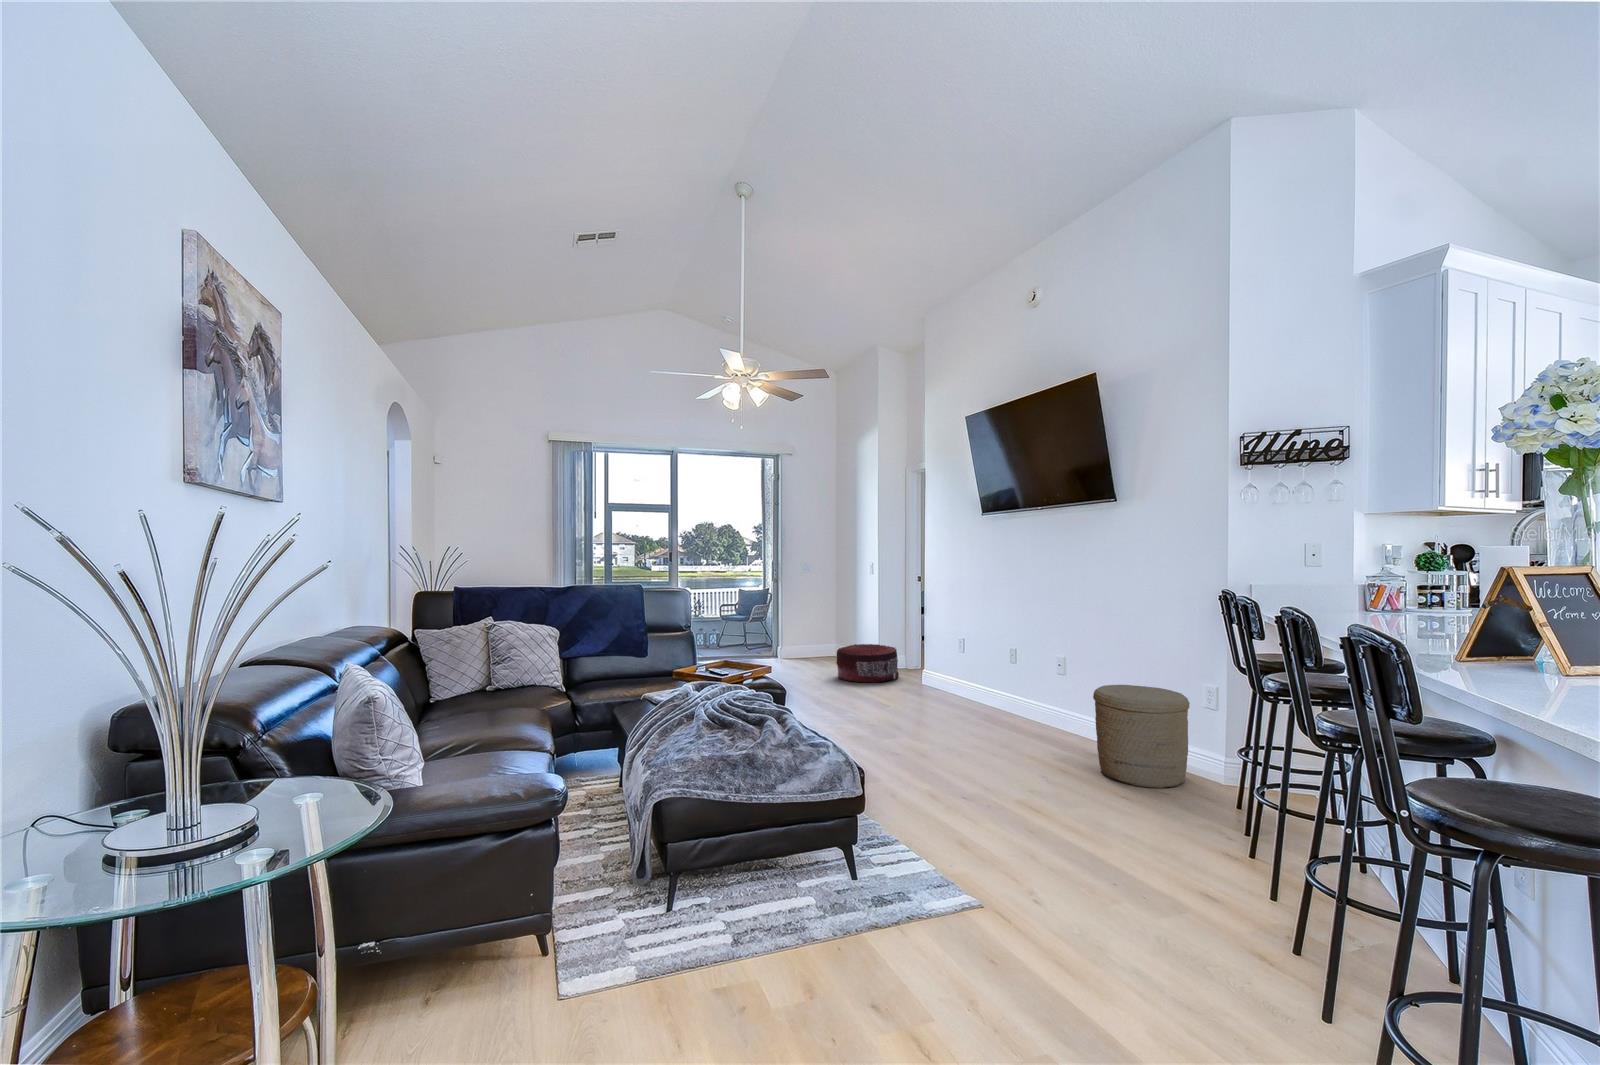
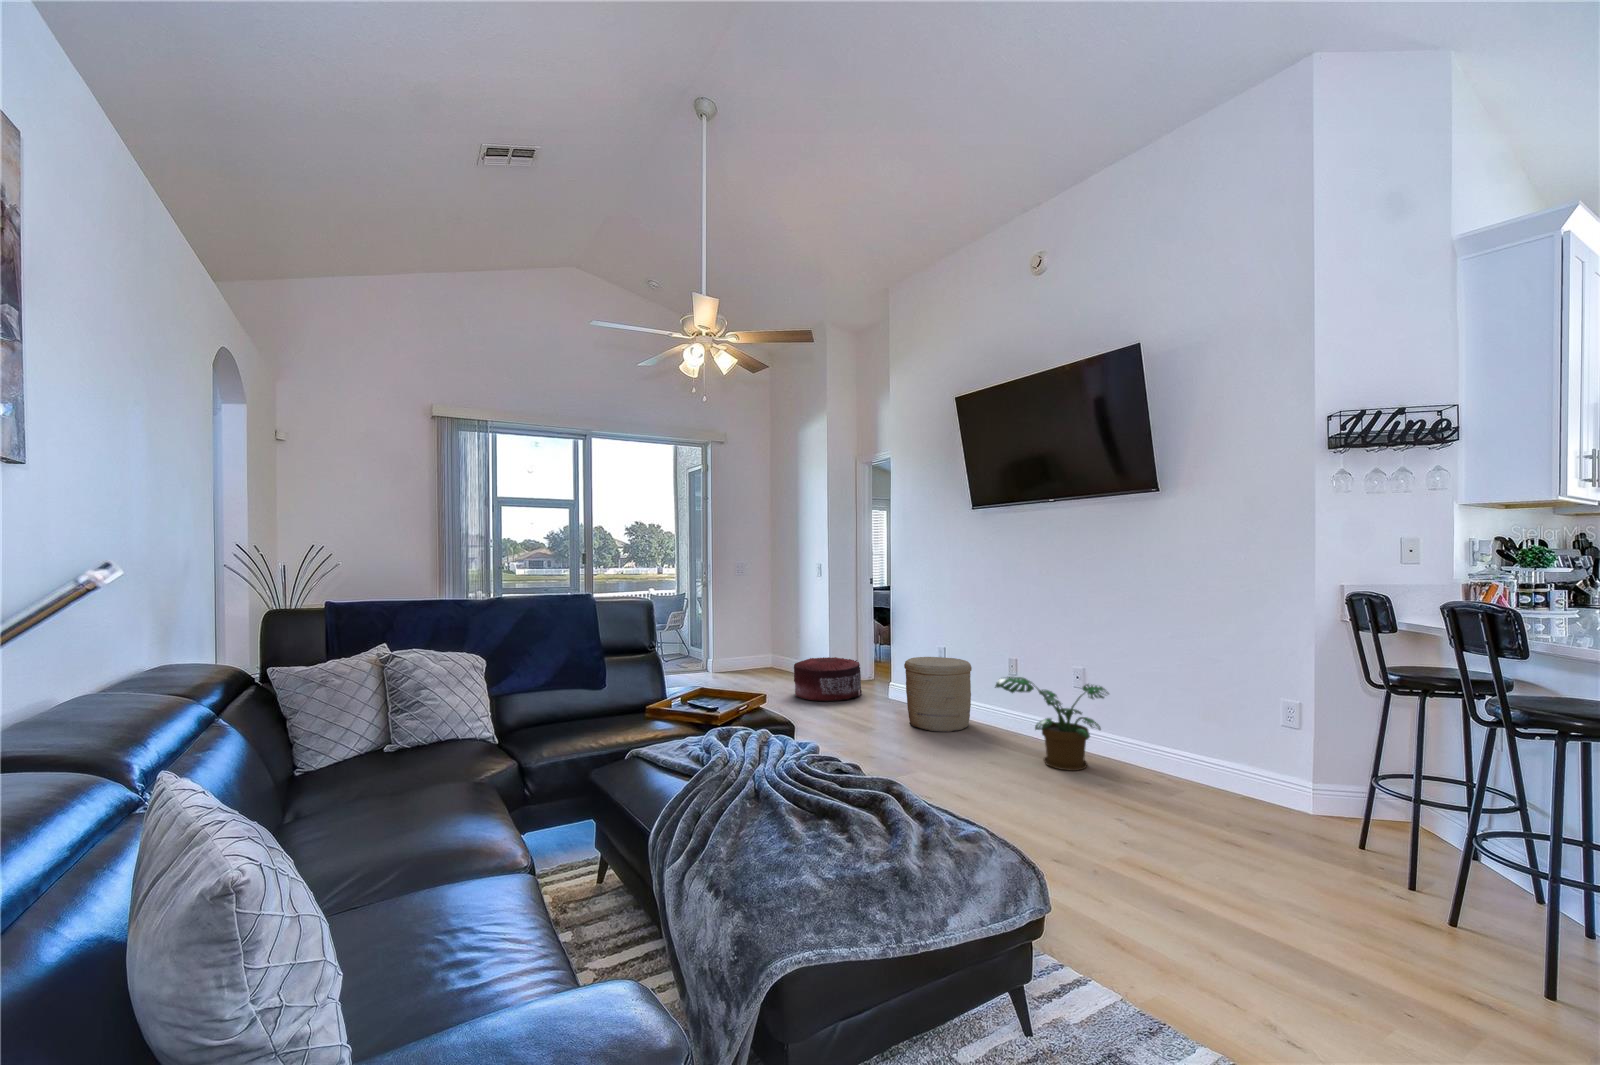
potted plant: none [975,661,1075,743] -> present [995,677,1109,771]
woven basket: present [1093,685,1190,788] -> present [904,657,972,732]

